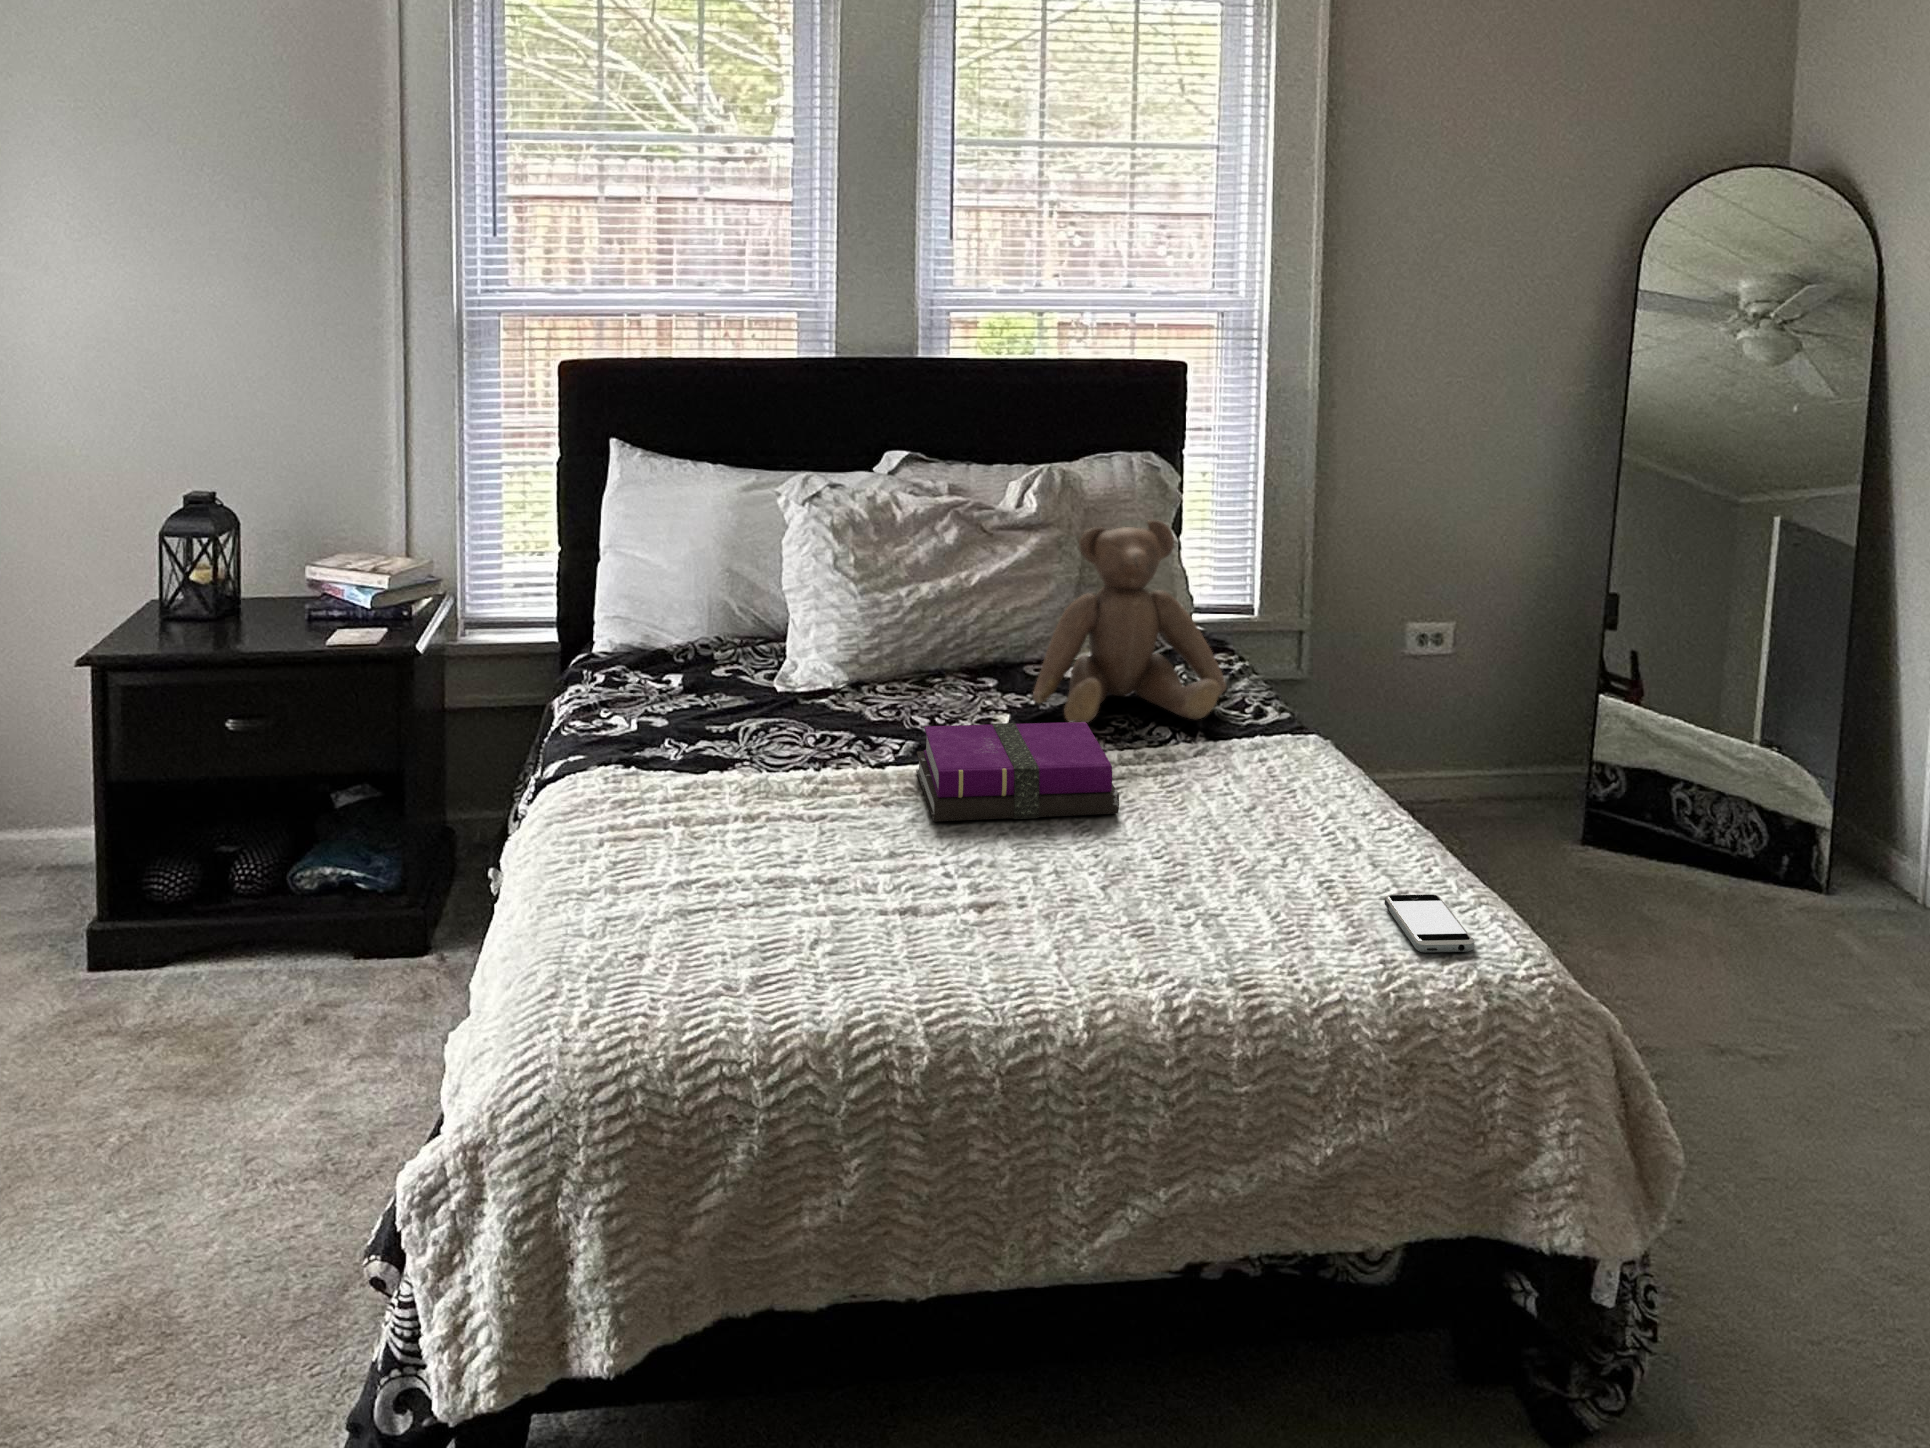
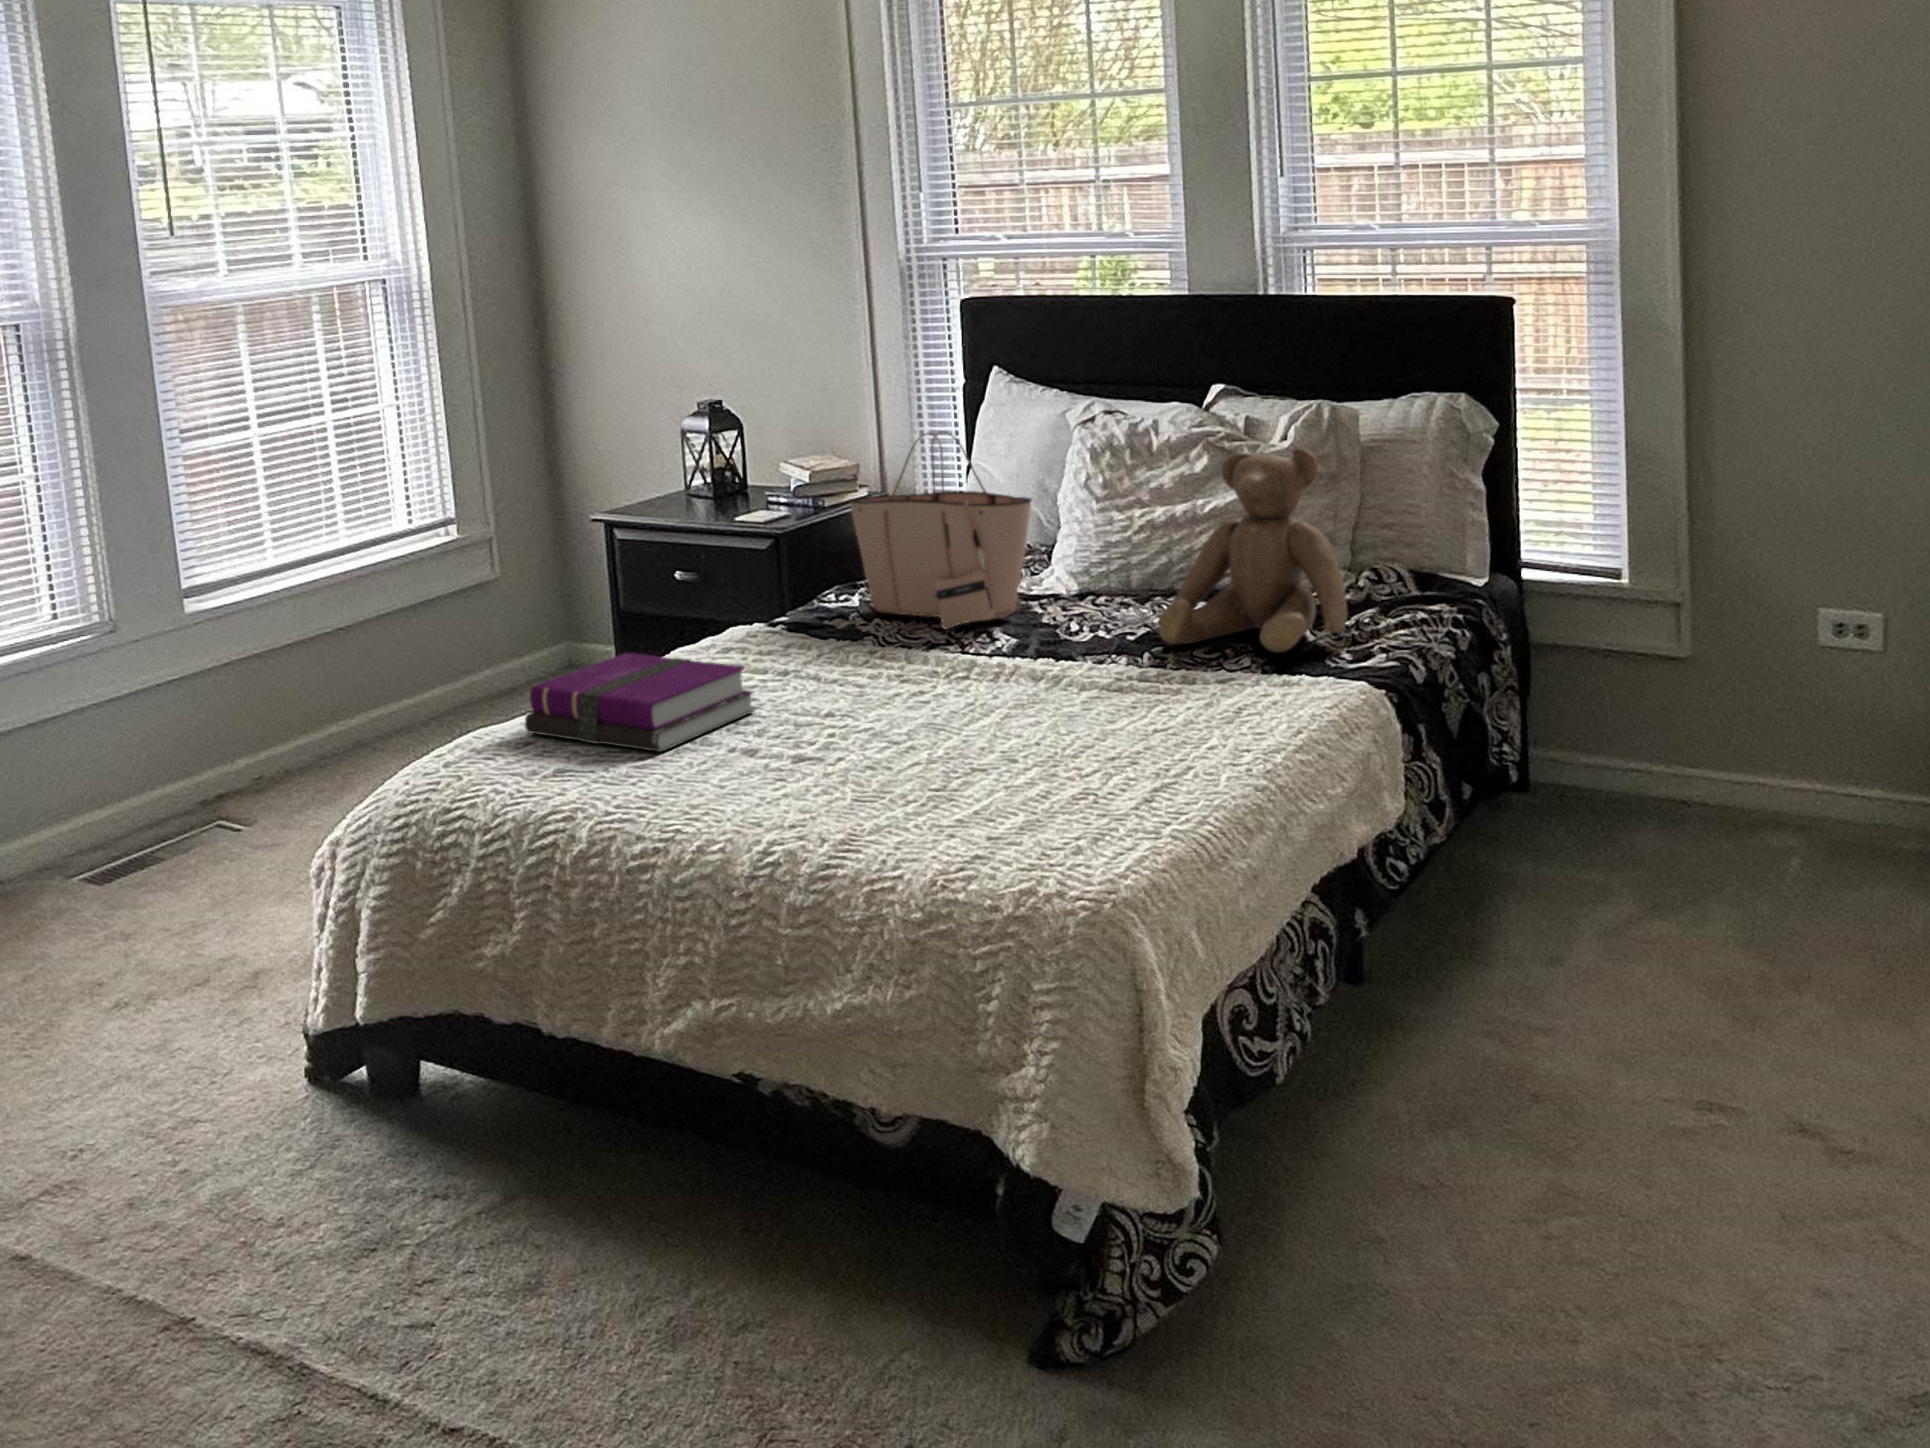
tote bag: none [643,519,878,740] -> present [850,431,1031,629]
notebook: present [916,722,1119,822] -> present [525,653,755,752]
smartphone: present [1385,894,1475,952] -> none [1012,807,1124,863]

